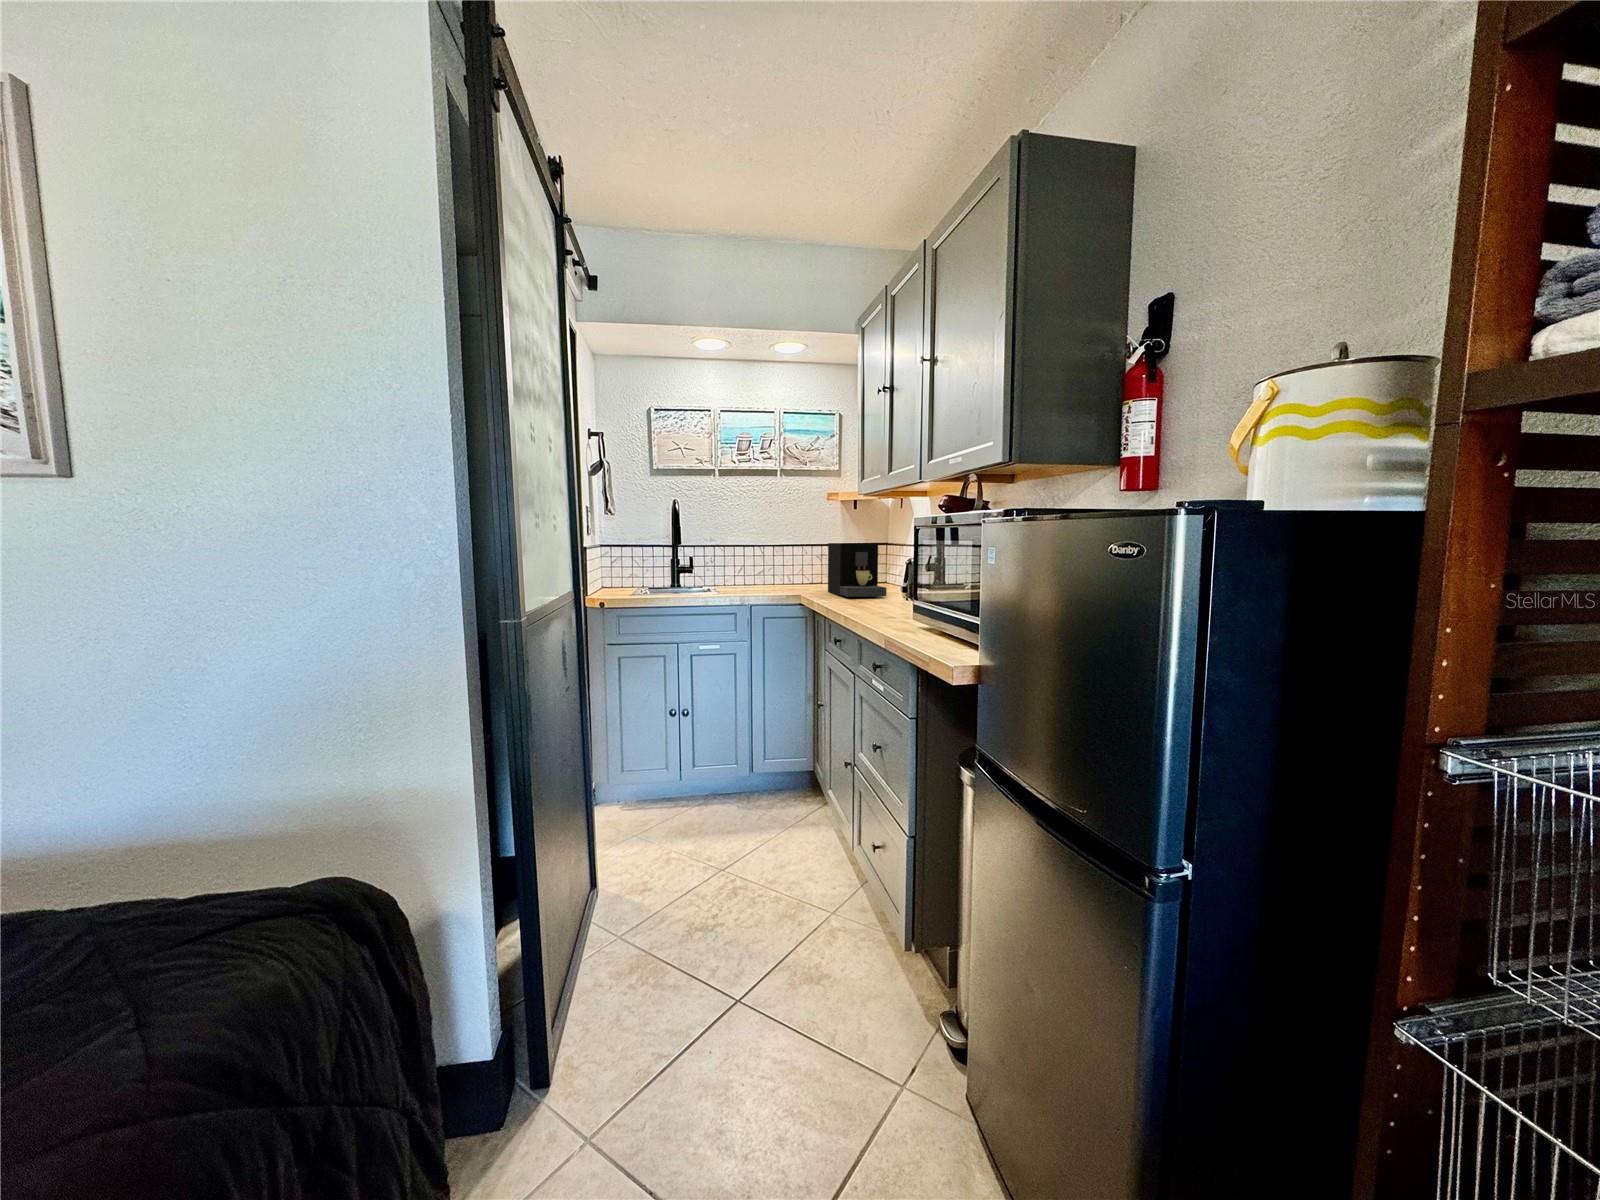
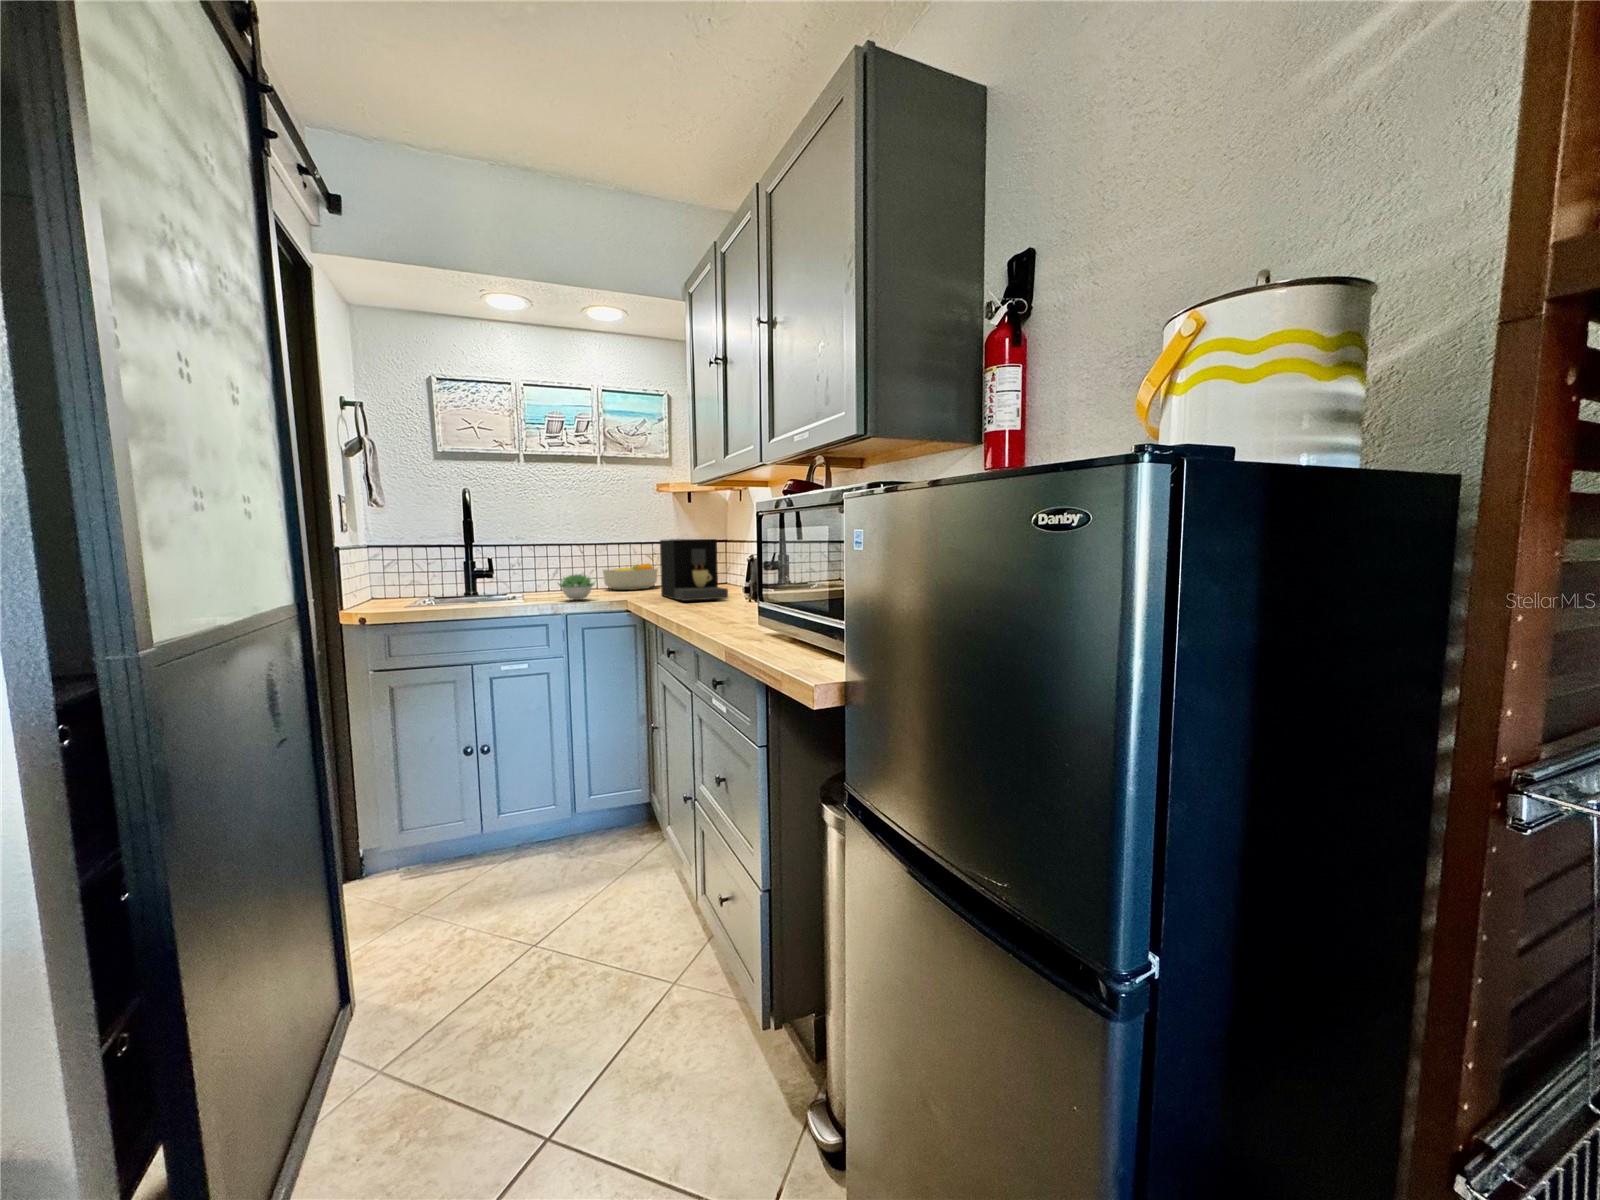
fruit bowl: none [778,559,825,586] -> present [603,563,658,590]
succulent plant: none [743,572,775,593] -> present [558,574,595,600]

